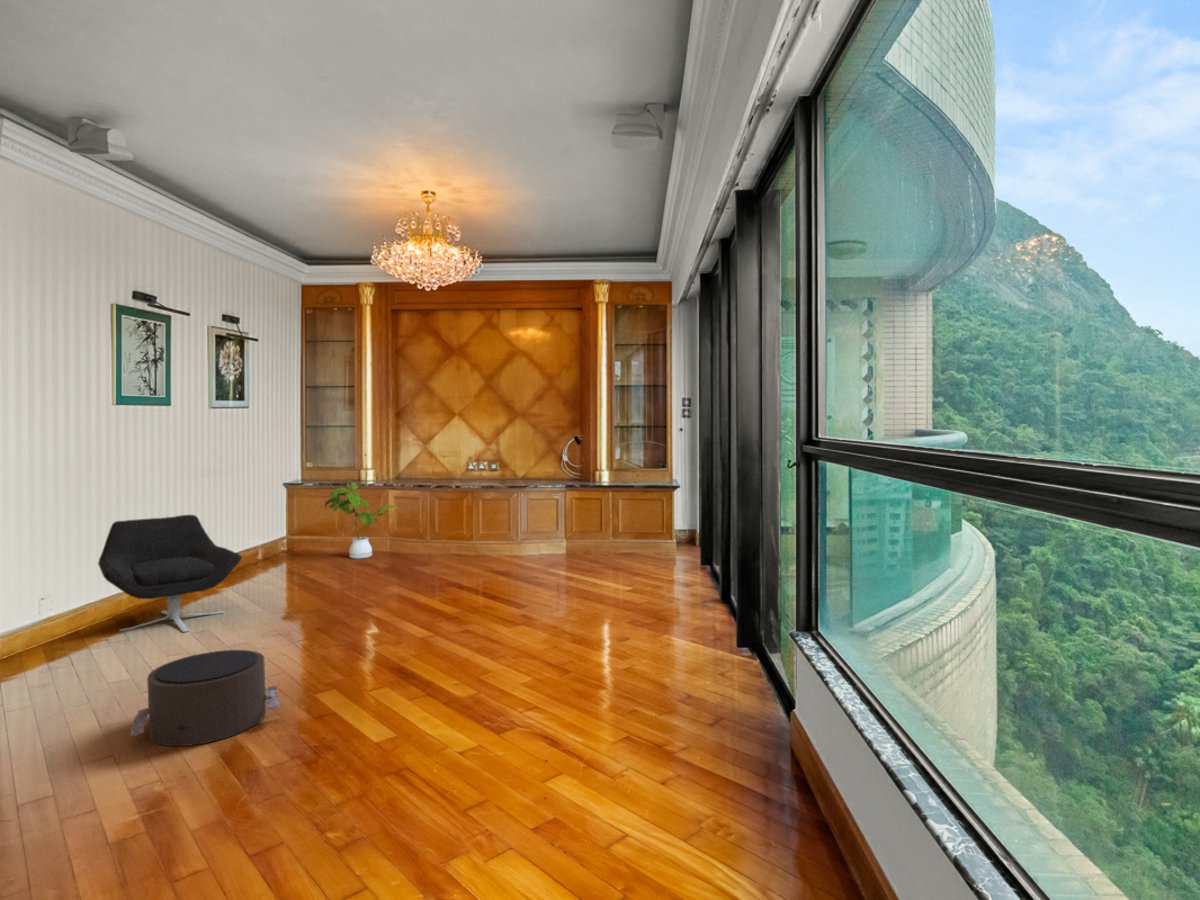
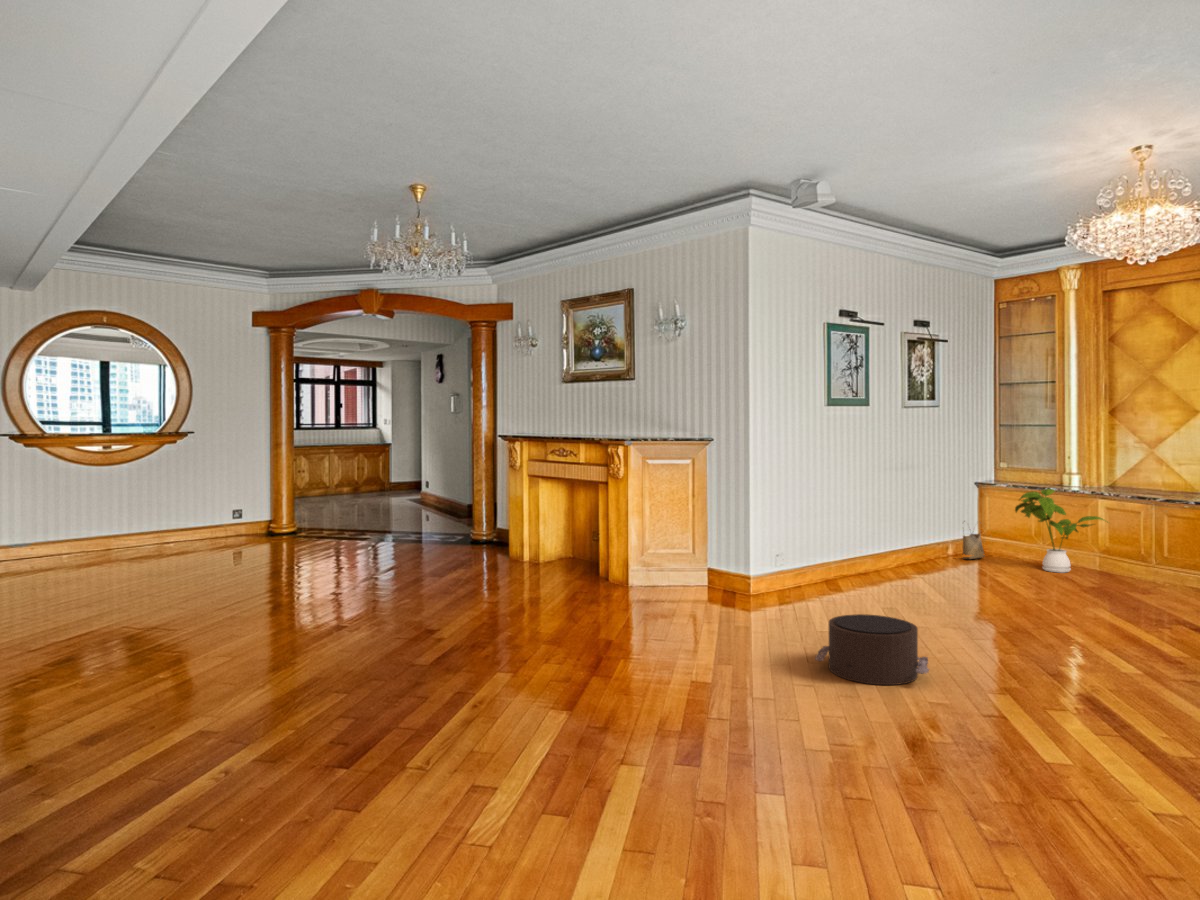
lounge chair: present [98,515,242,632] -> none [810,504,919,604]
woven basket: none [275,520,296,559] -> present [963,534,985,559]

